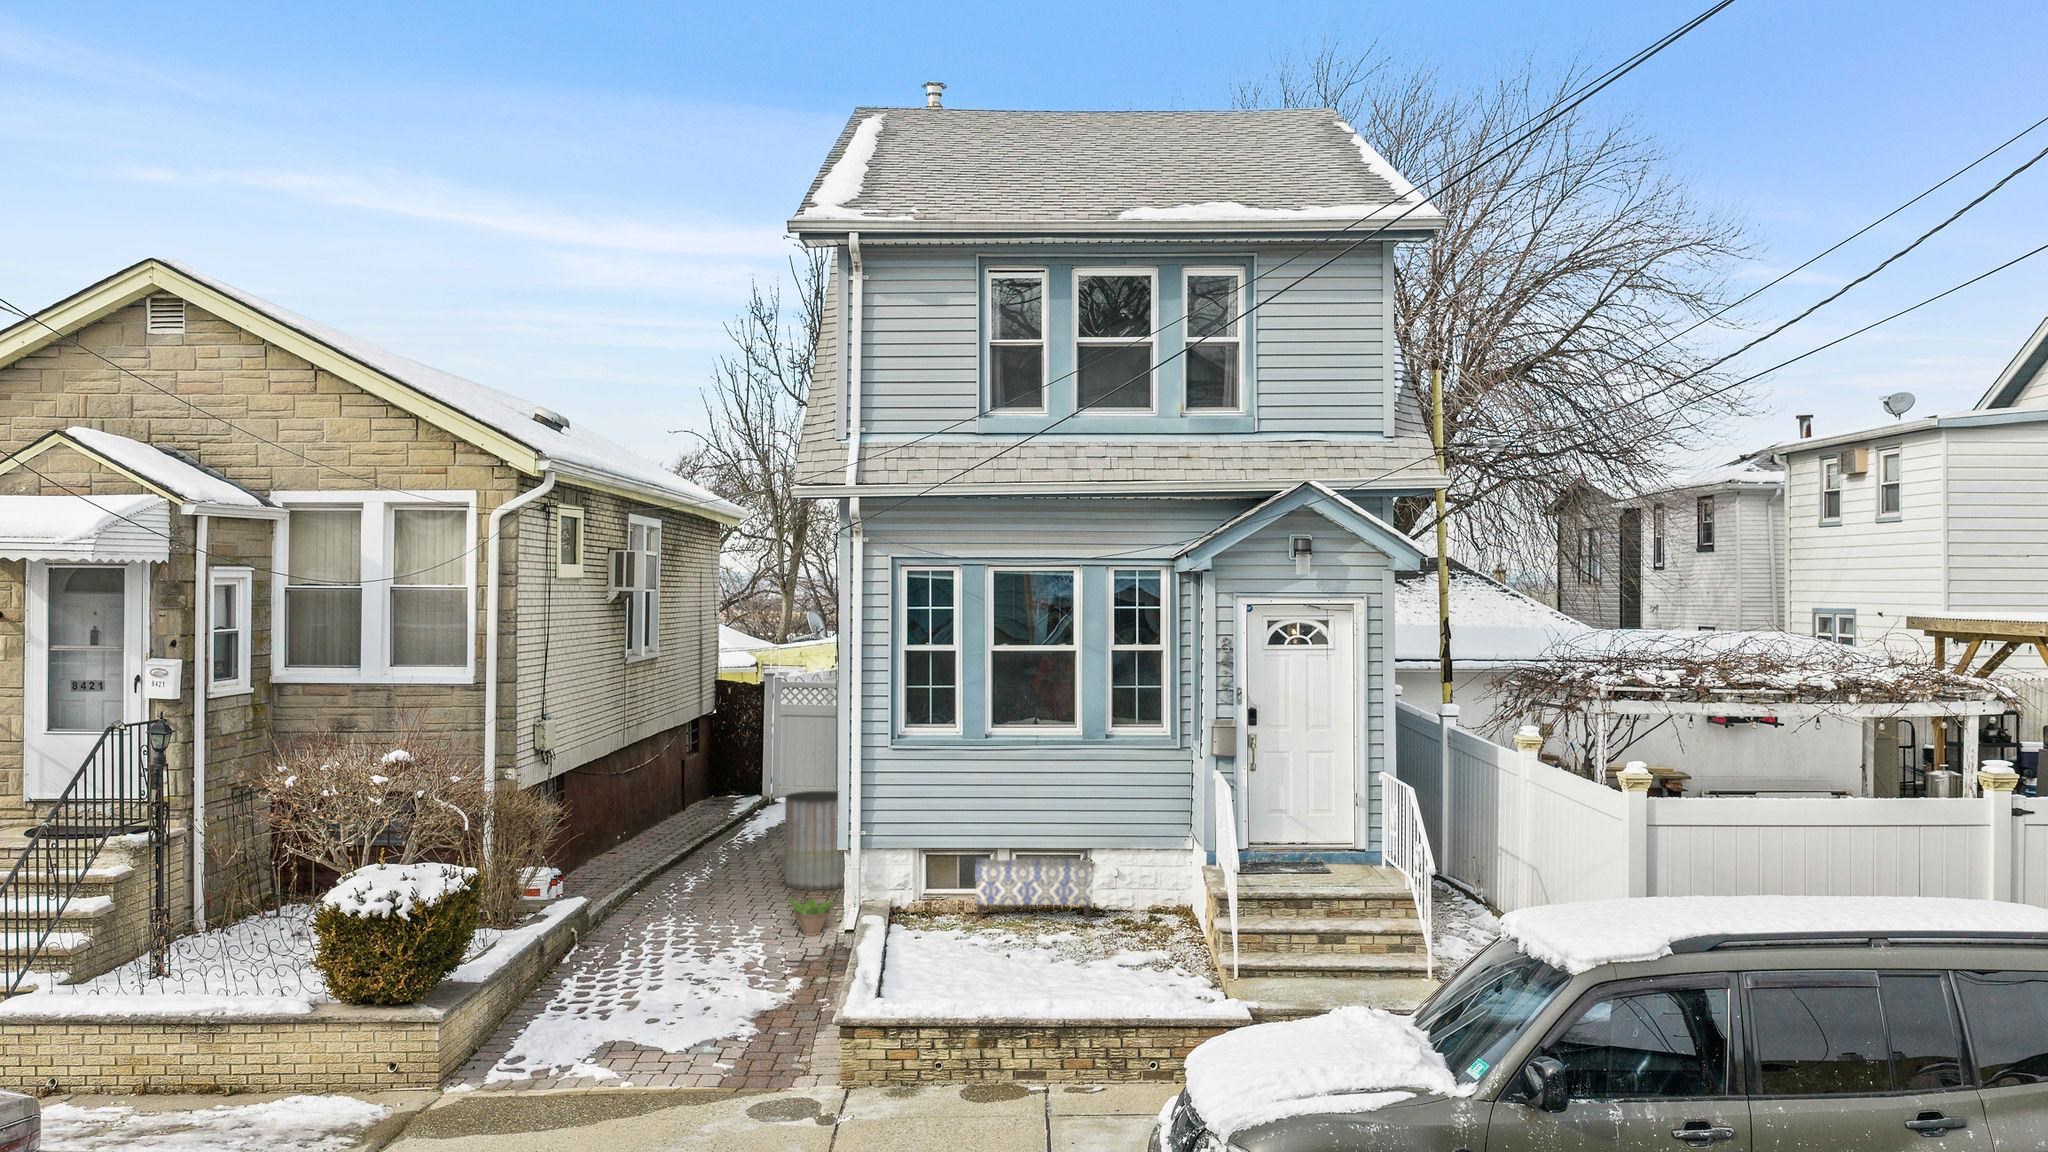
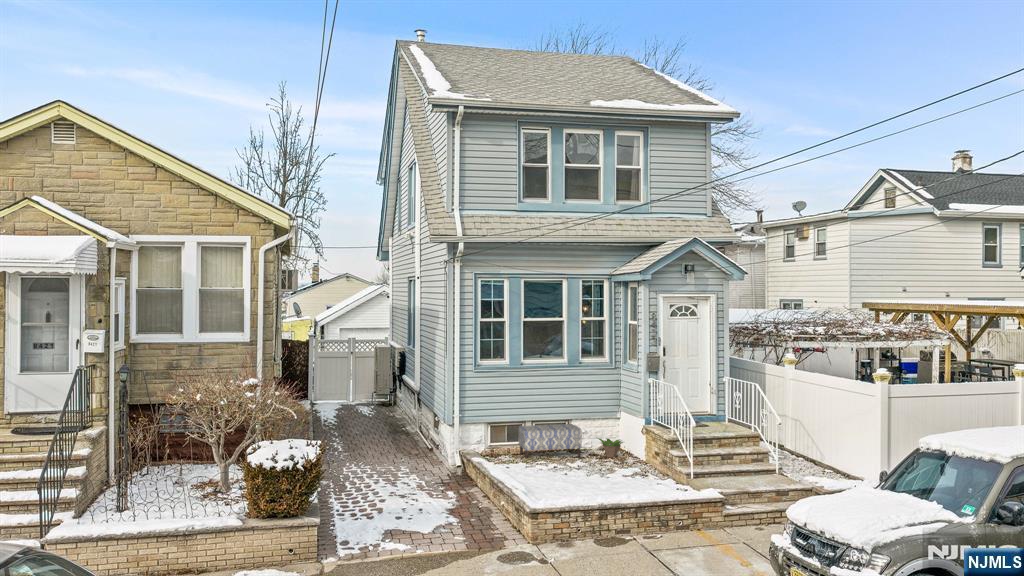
trash can: present [785,791,844,890] -> none [391,397,426,449]
decorative plant: present [788,898,833,936] -> present [598,438,623,457]

